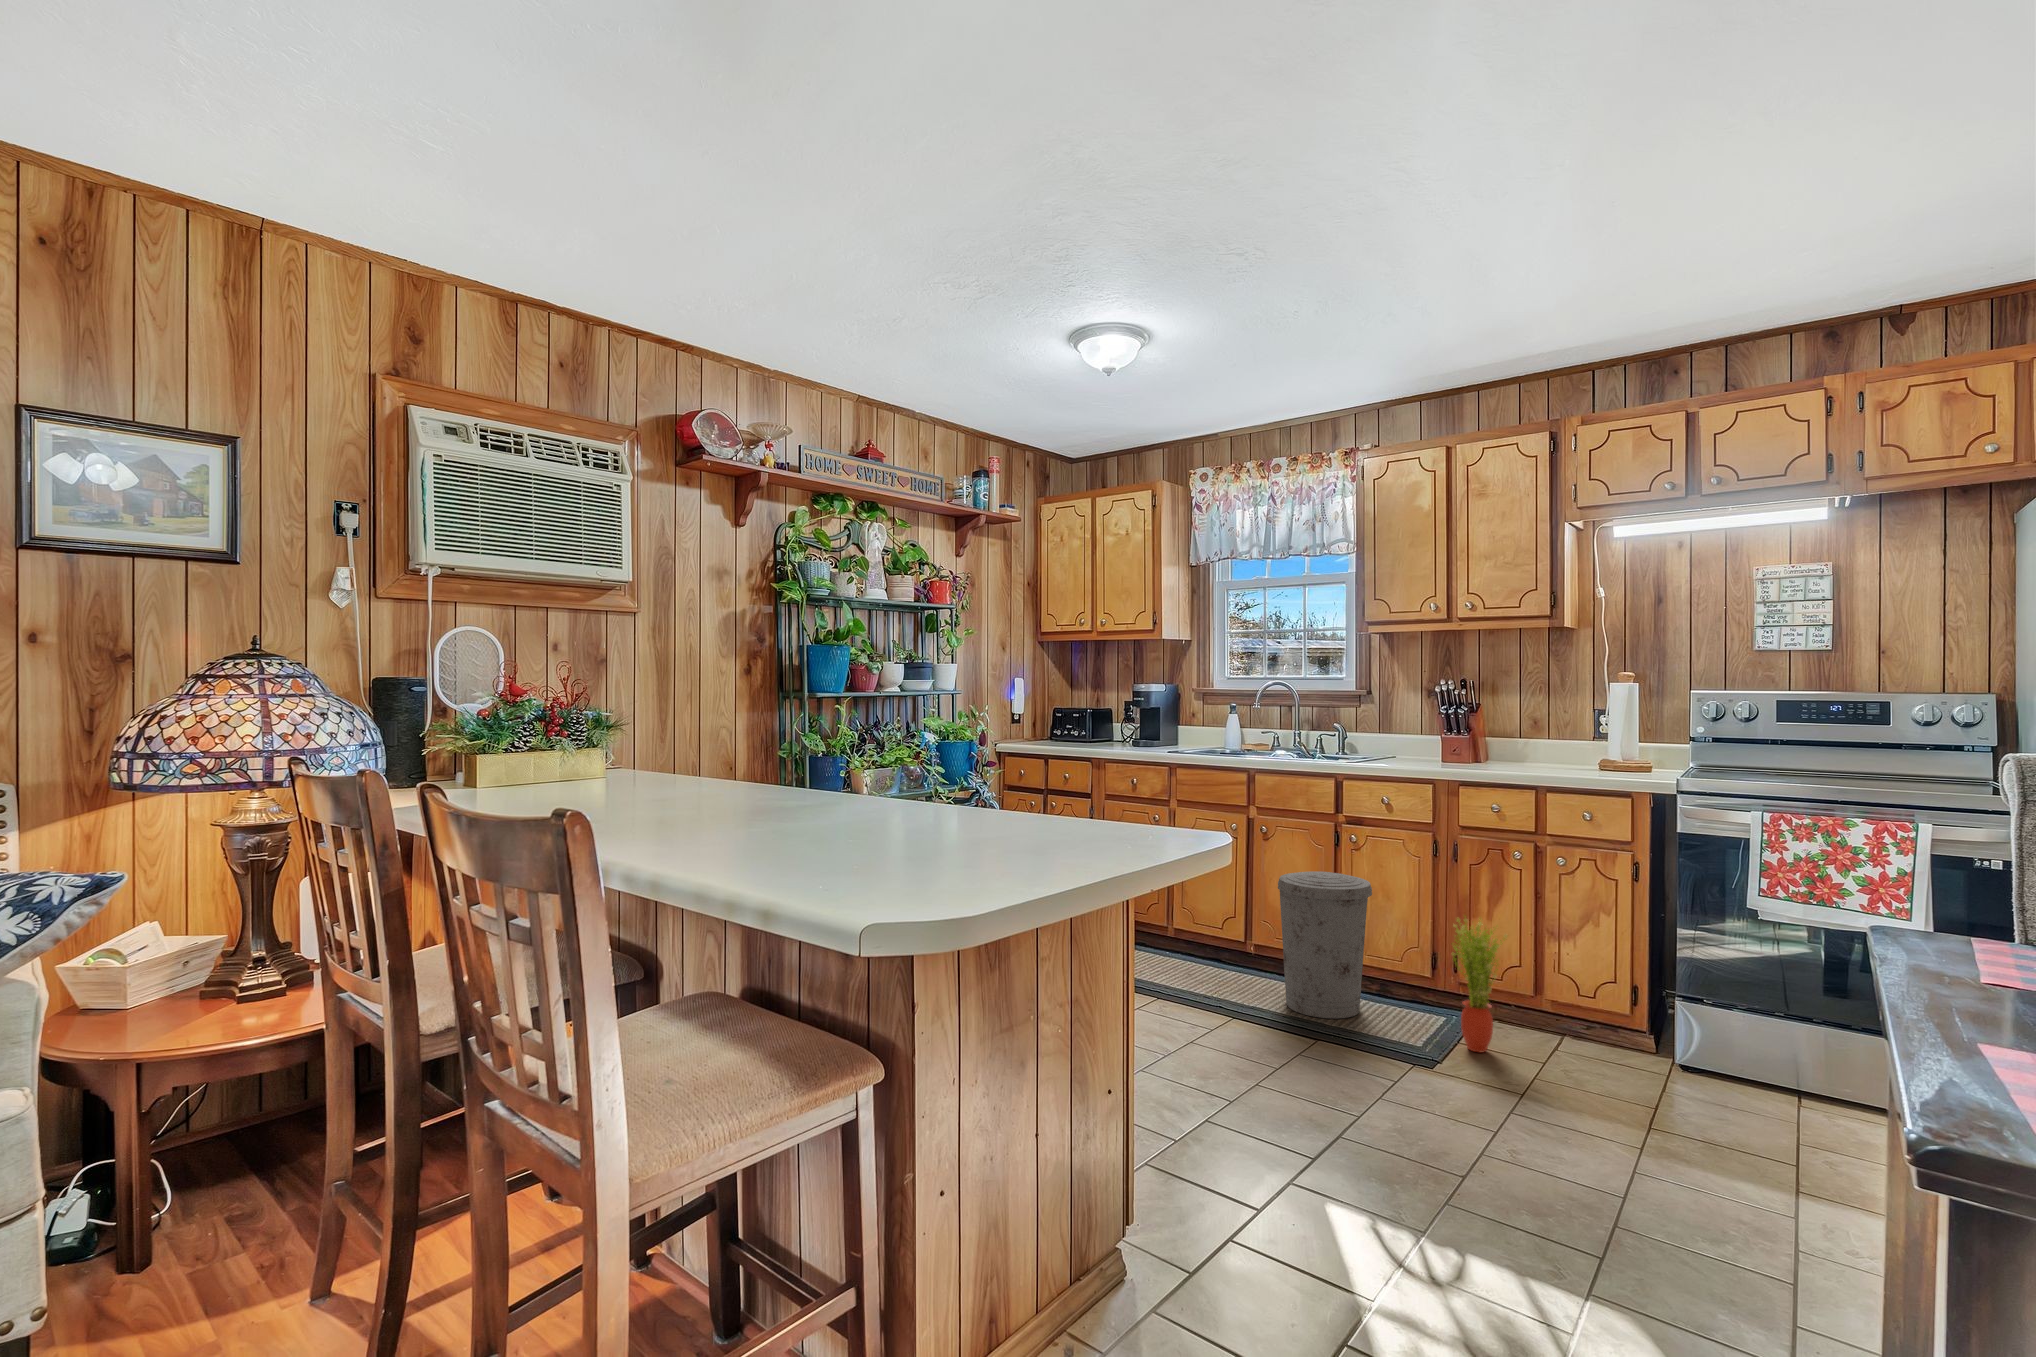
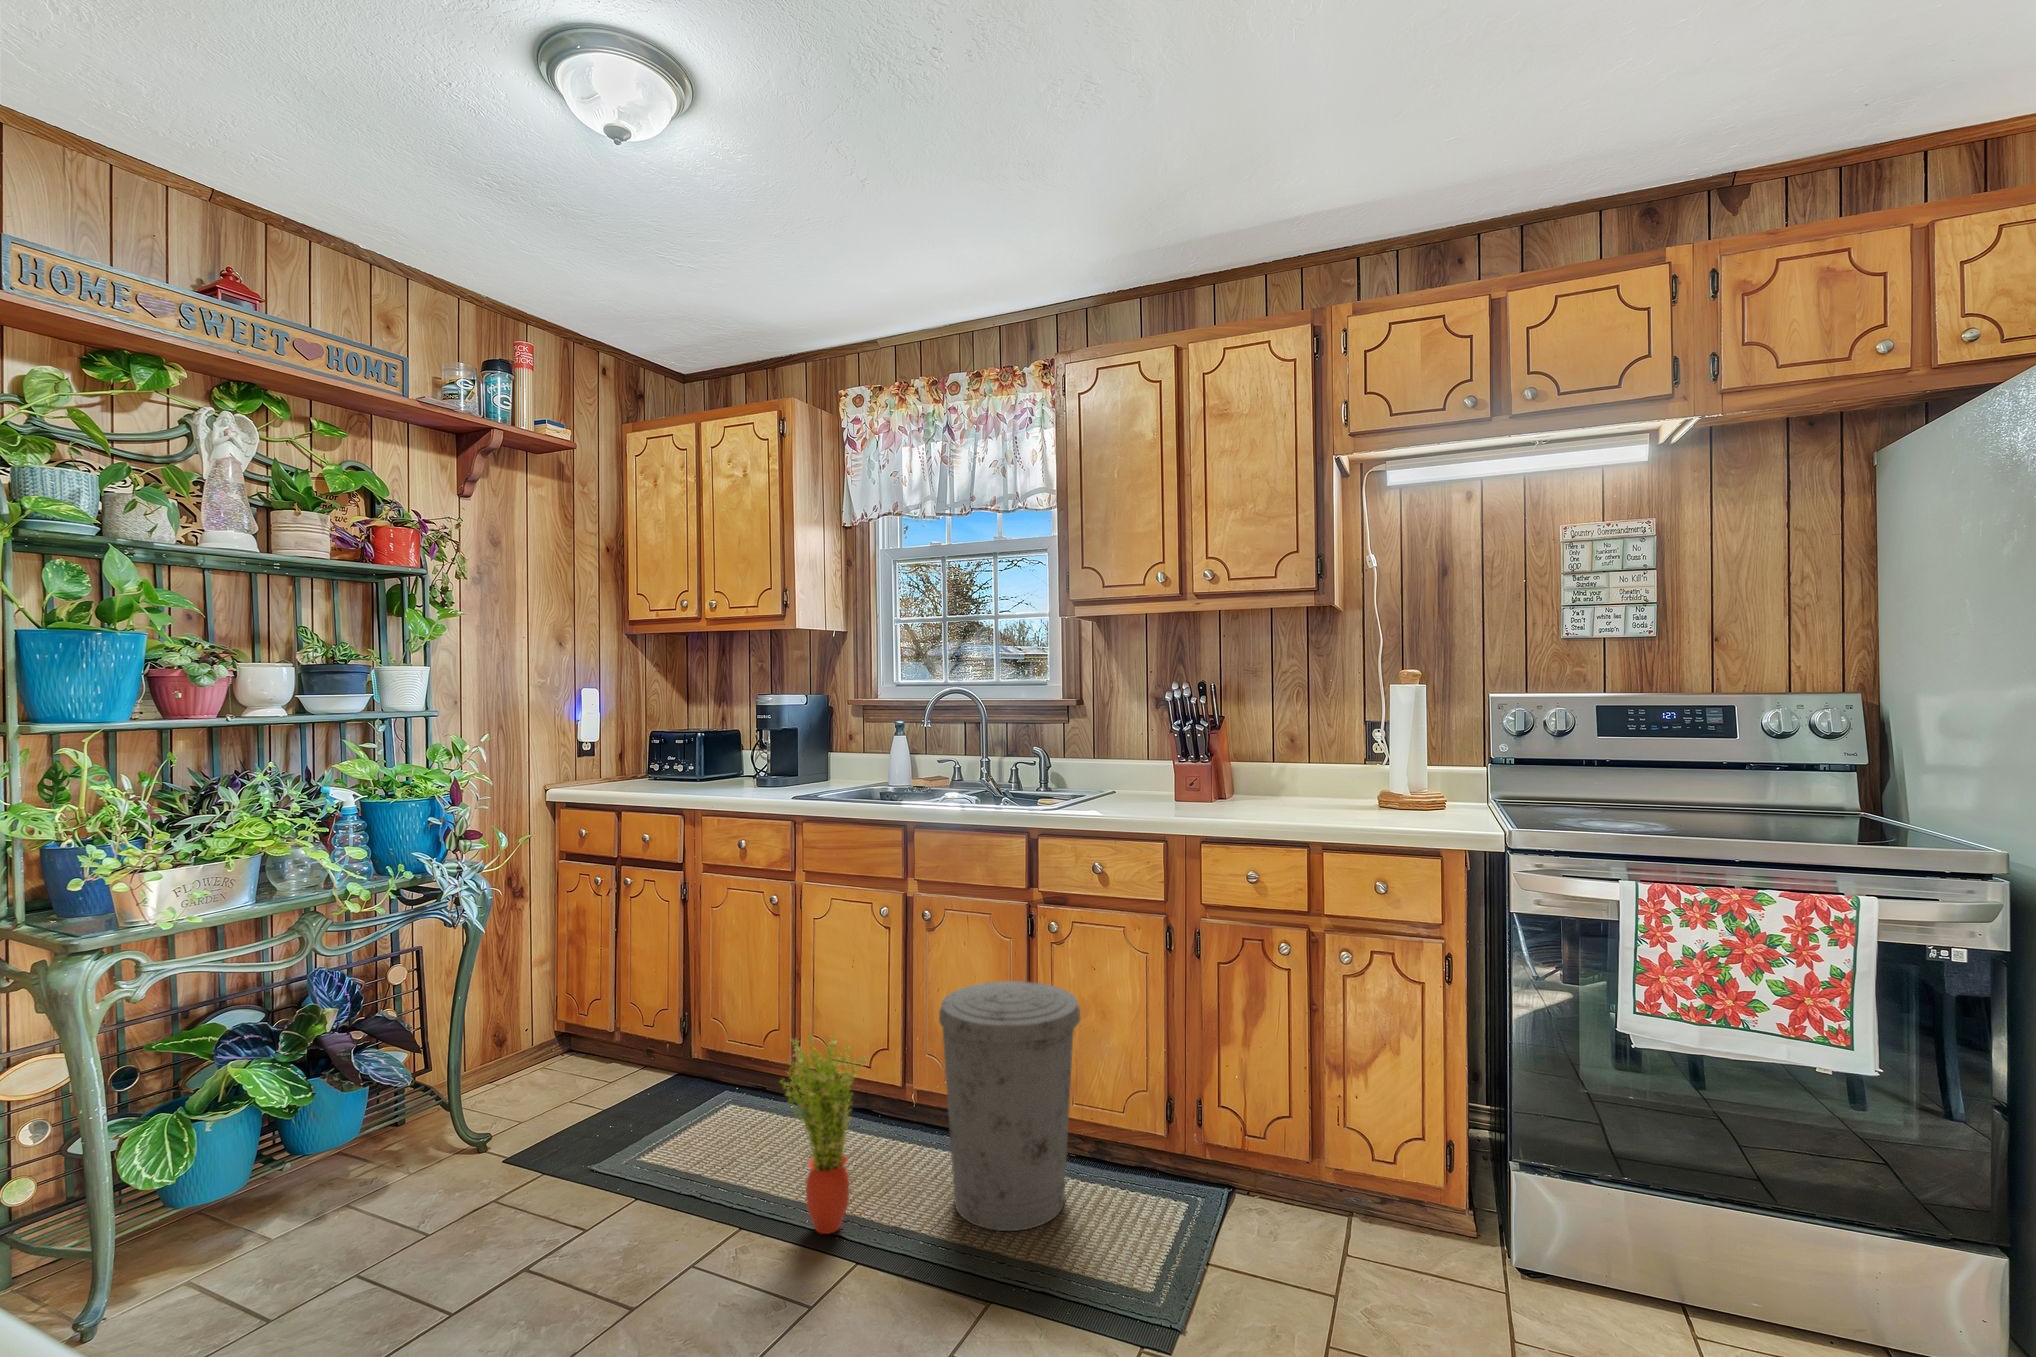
potted plant: present [1452,916,1507,1052] -> present [780,1034,866,1234]

